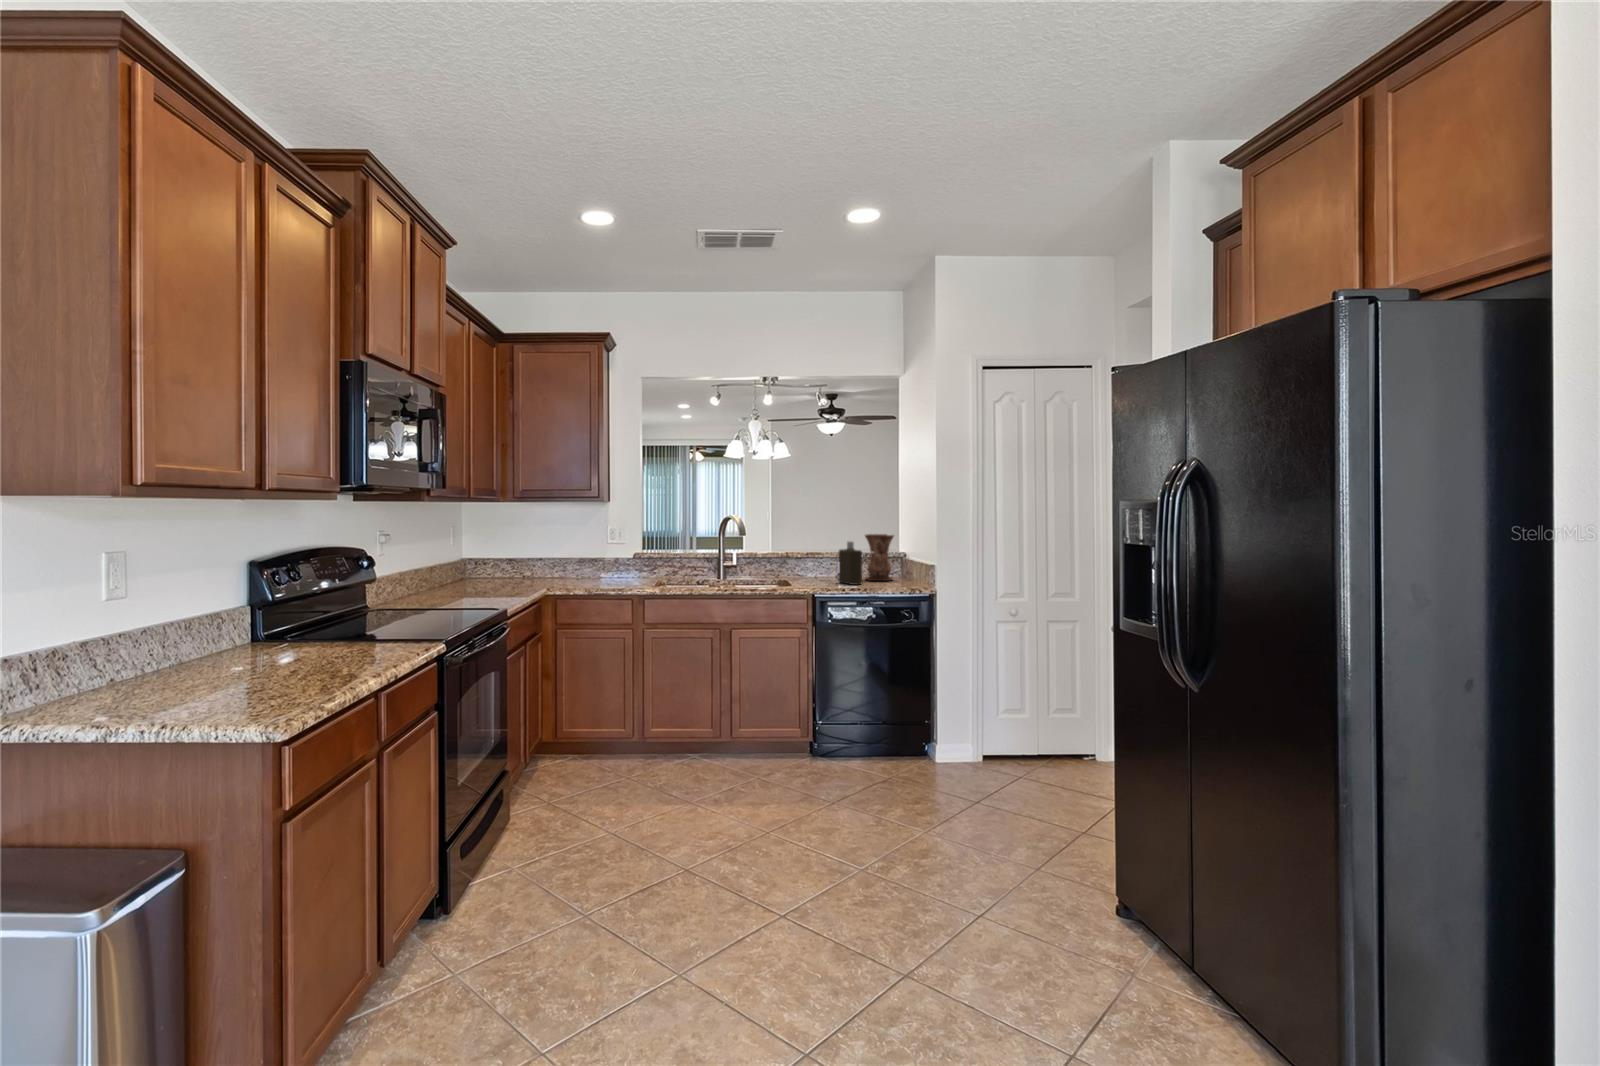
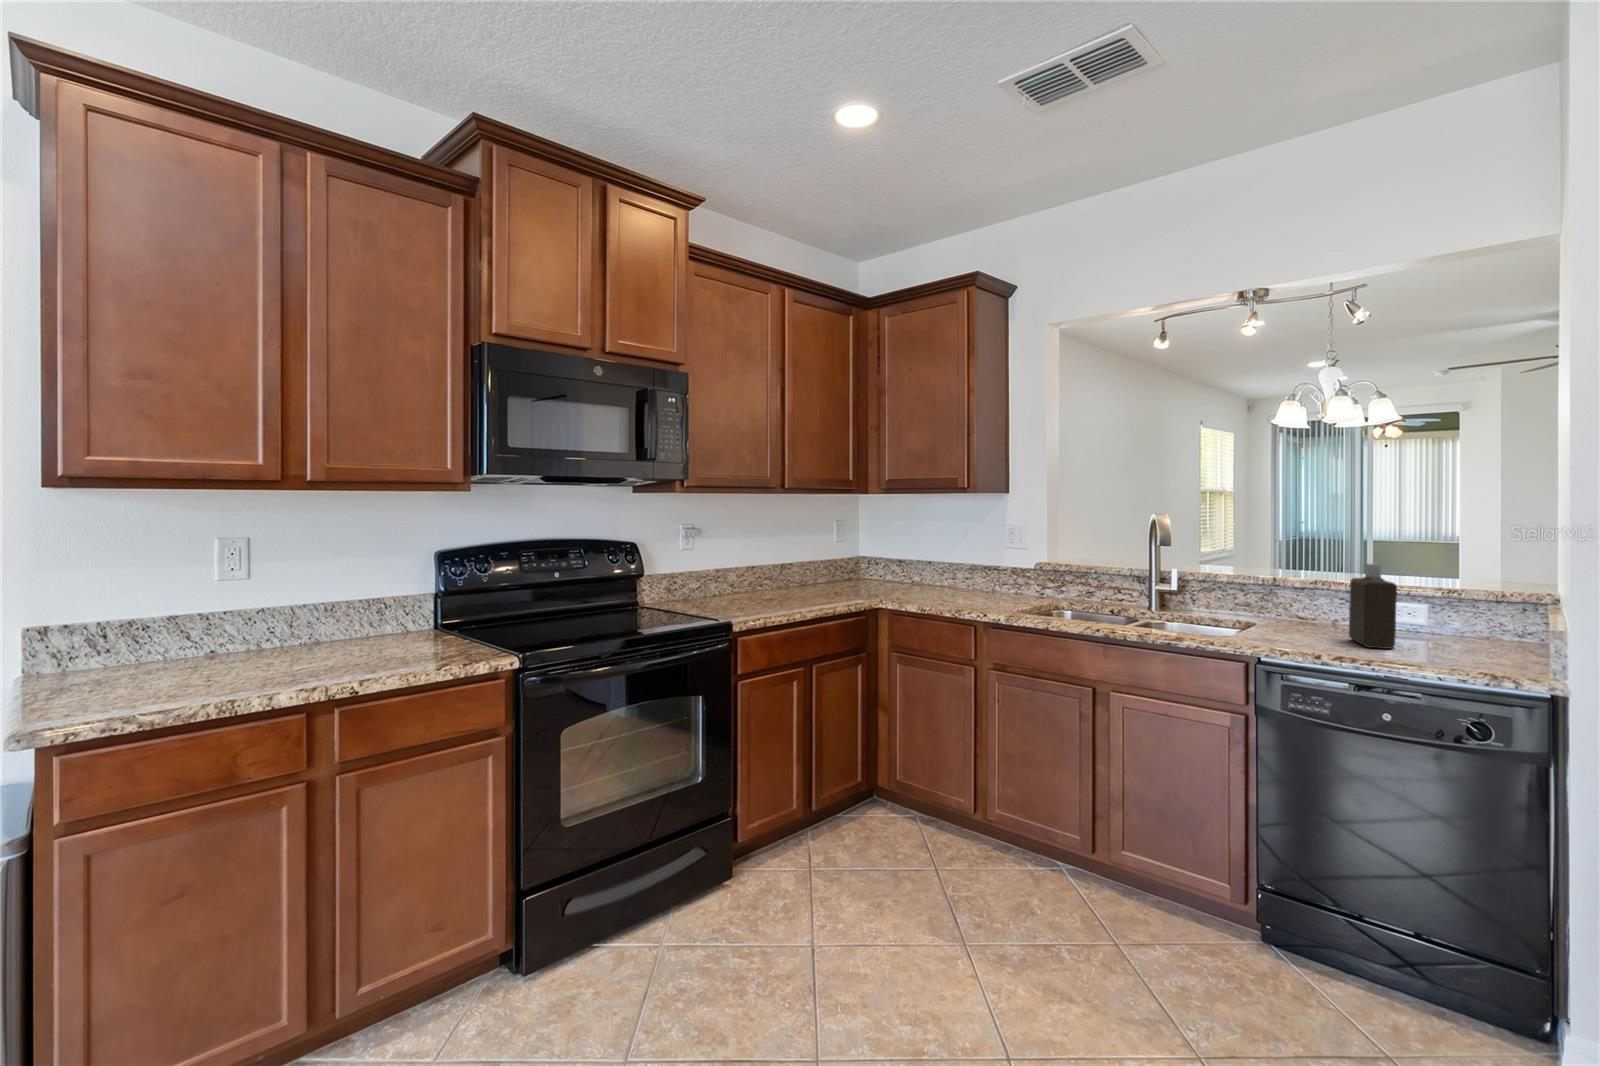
vase: present [865,534,894,581] -> none [1427,552,1508,649]

